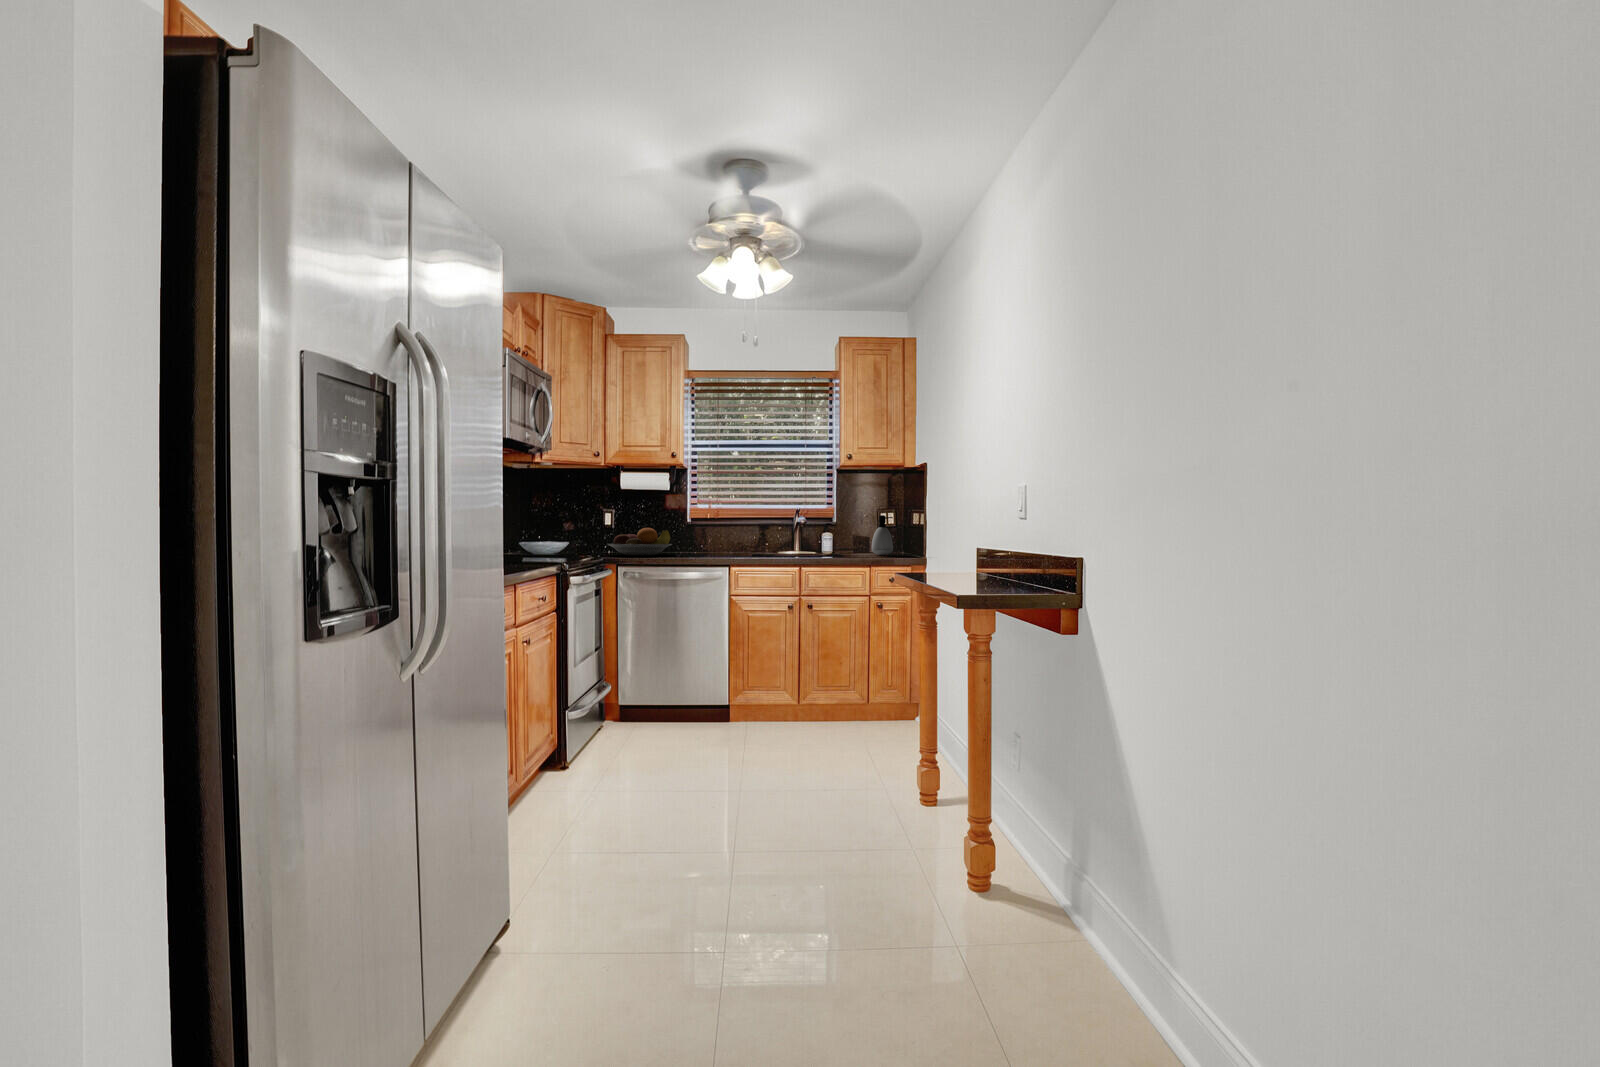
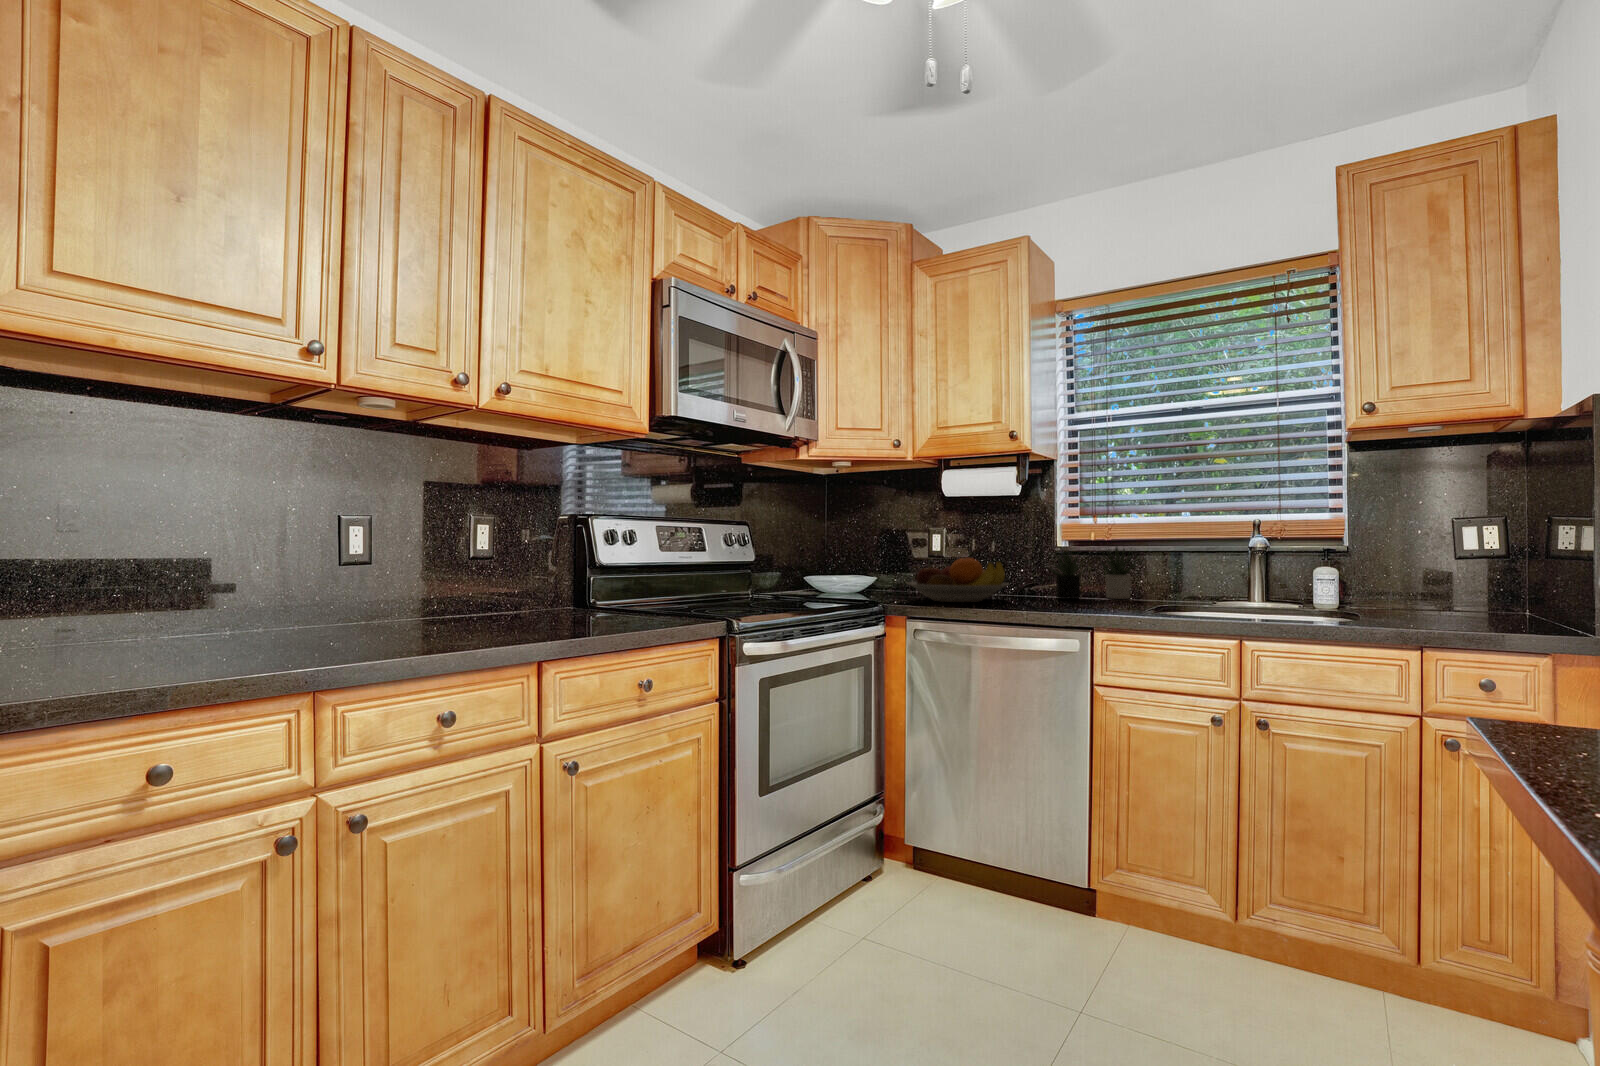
soap dispenser: present [872,515,893,555] -> none [1430,535,1493,625]
succulent plant: none [687,520,740,553] -> present [1051,547,1137,599]

